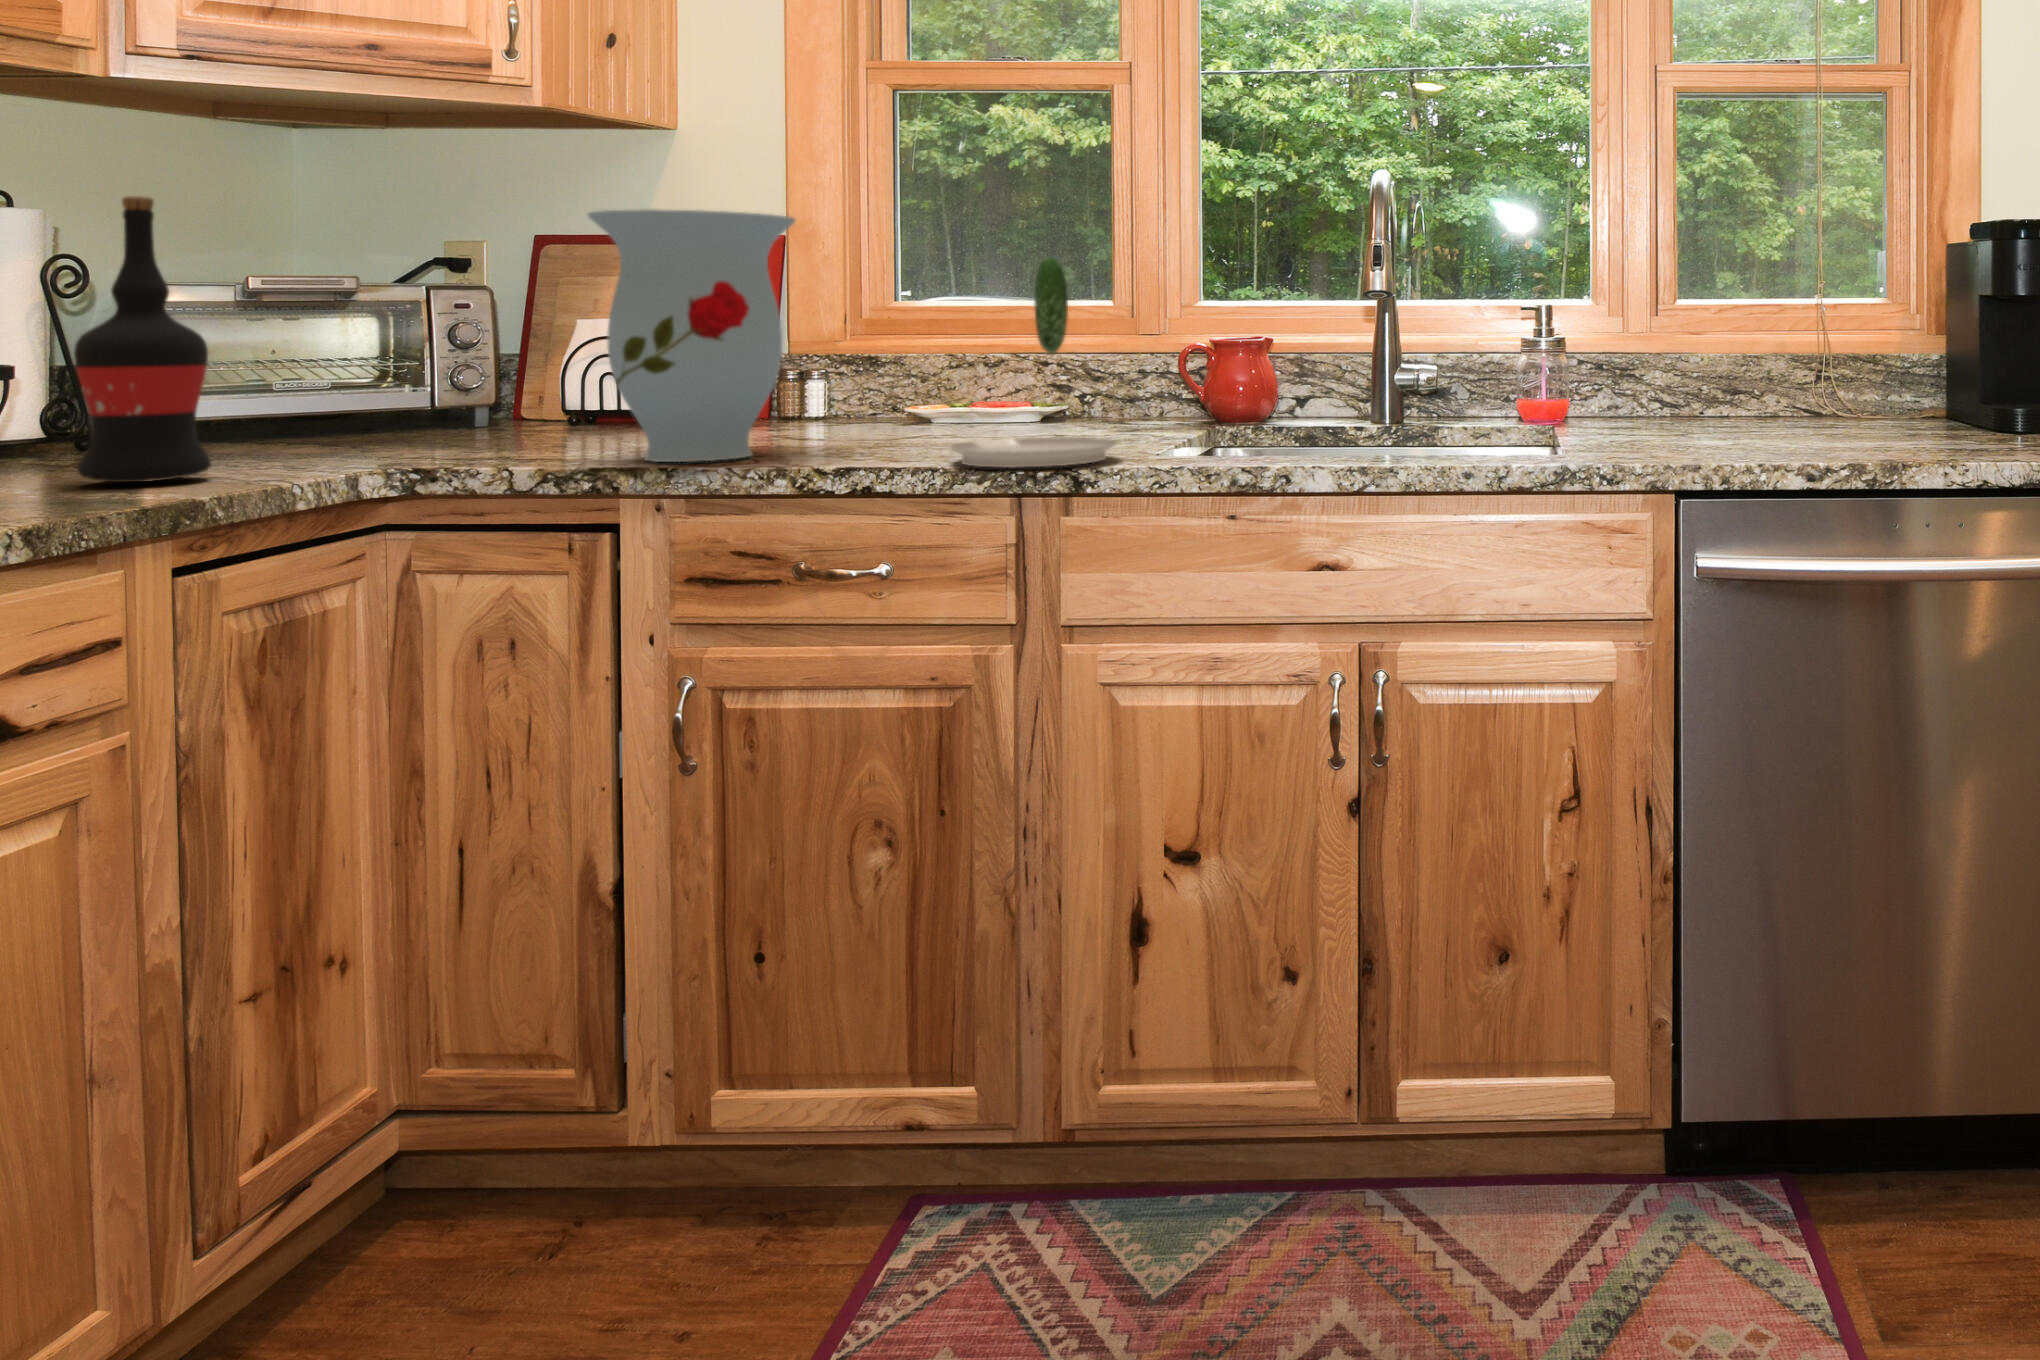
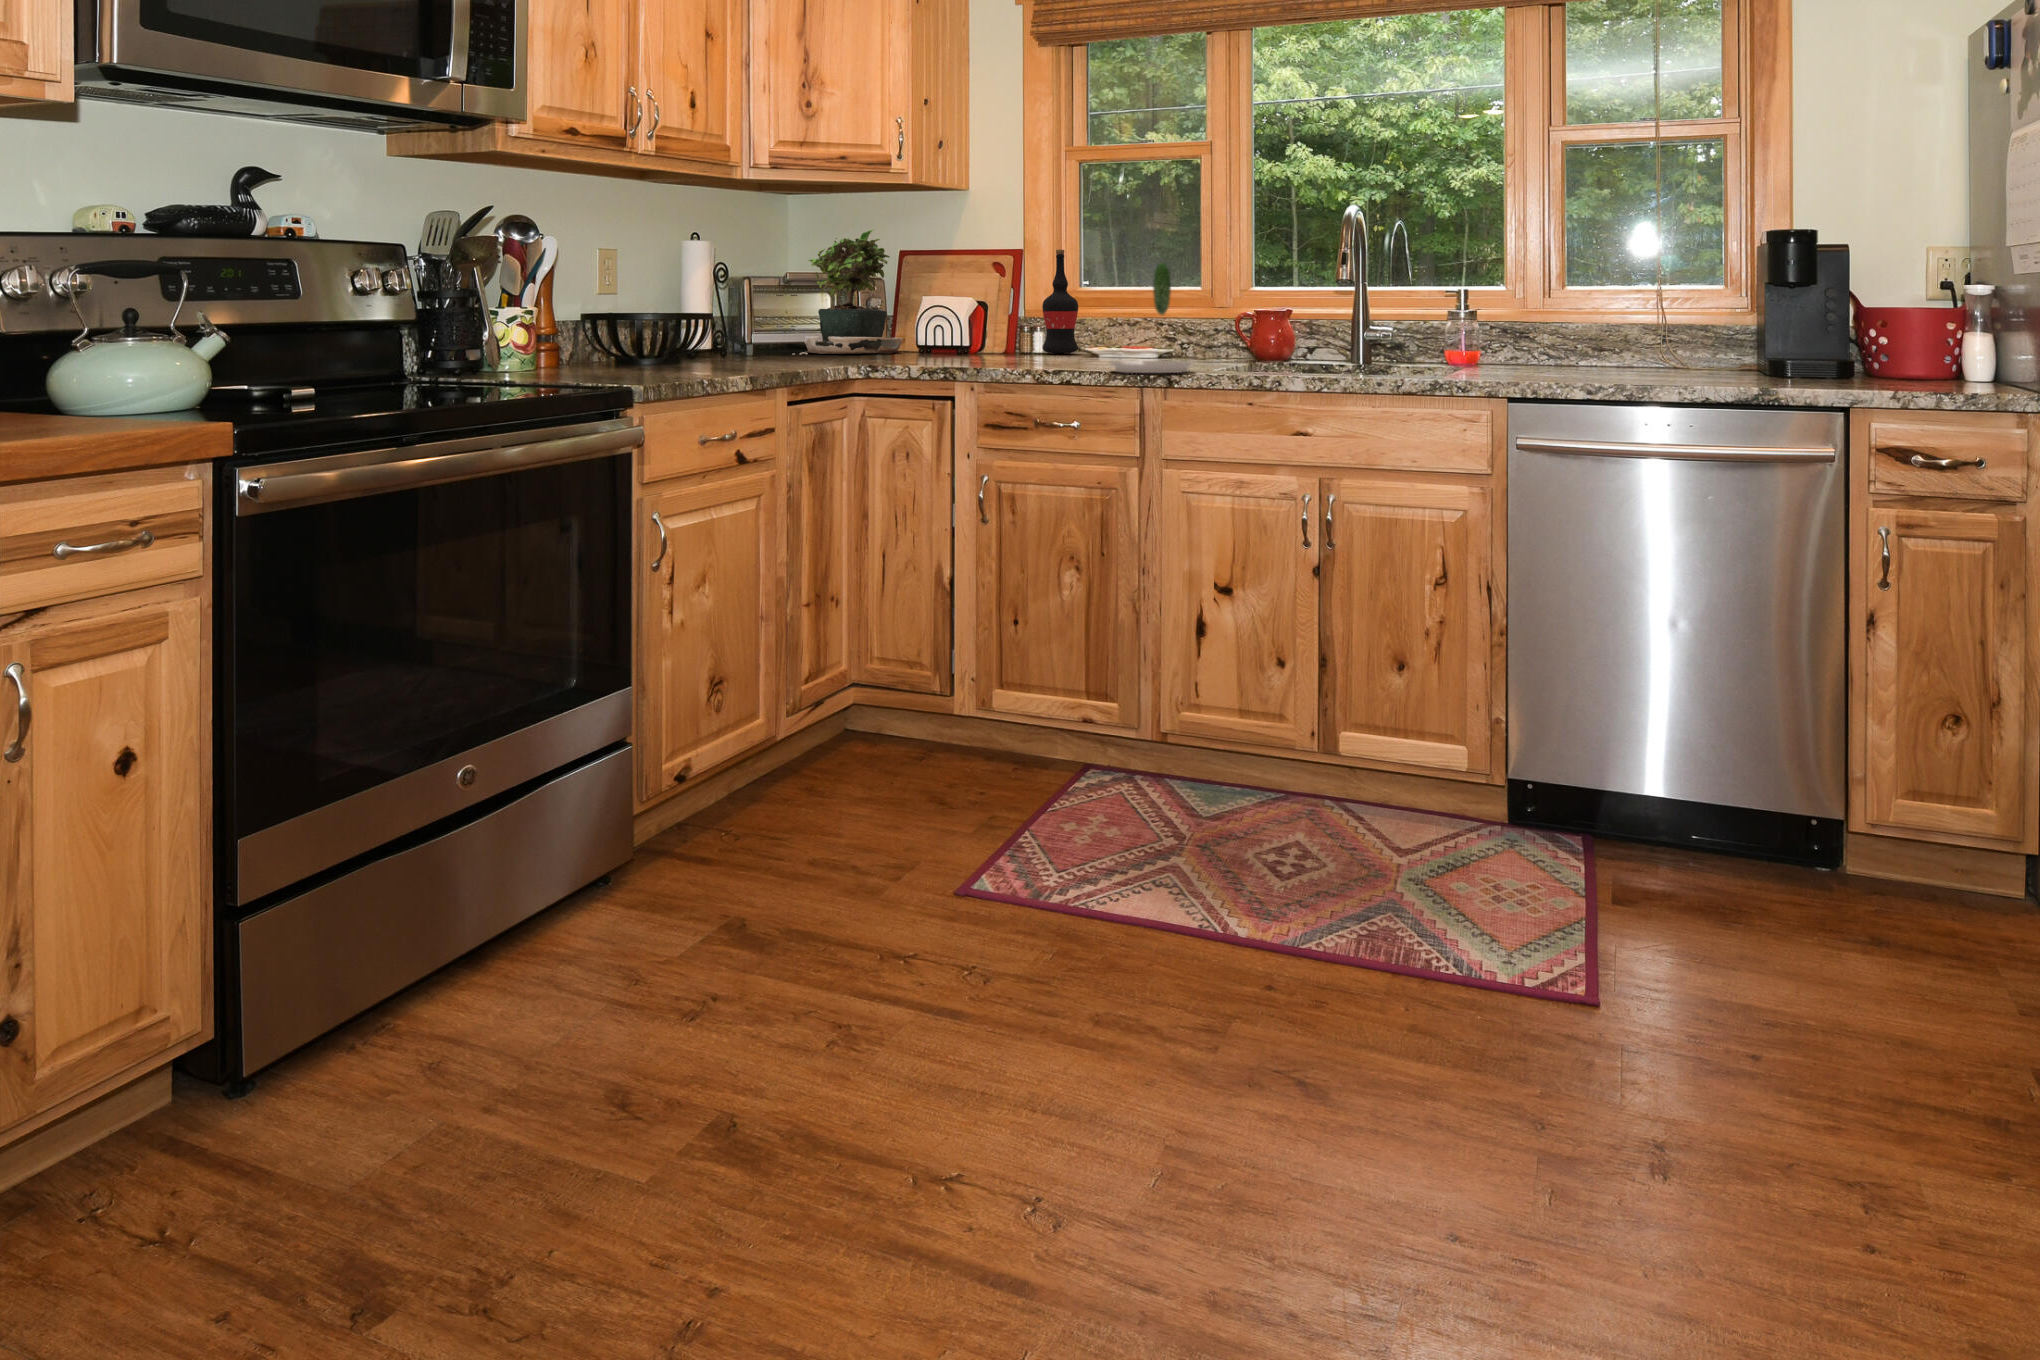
potted plant: none [256,190,532,439] -> present [794,229,903,355]
wine bottle: present [74,196,211,482] -> present [1042,249,1078,353]
vase: present [588,209,795,462] -> none [943,241,1036,367]

